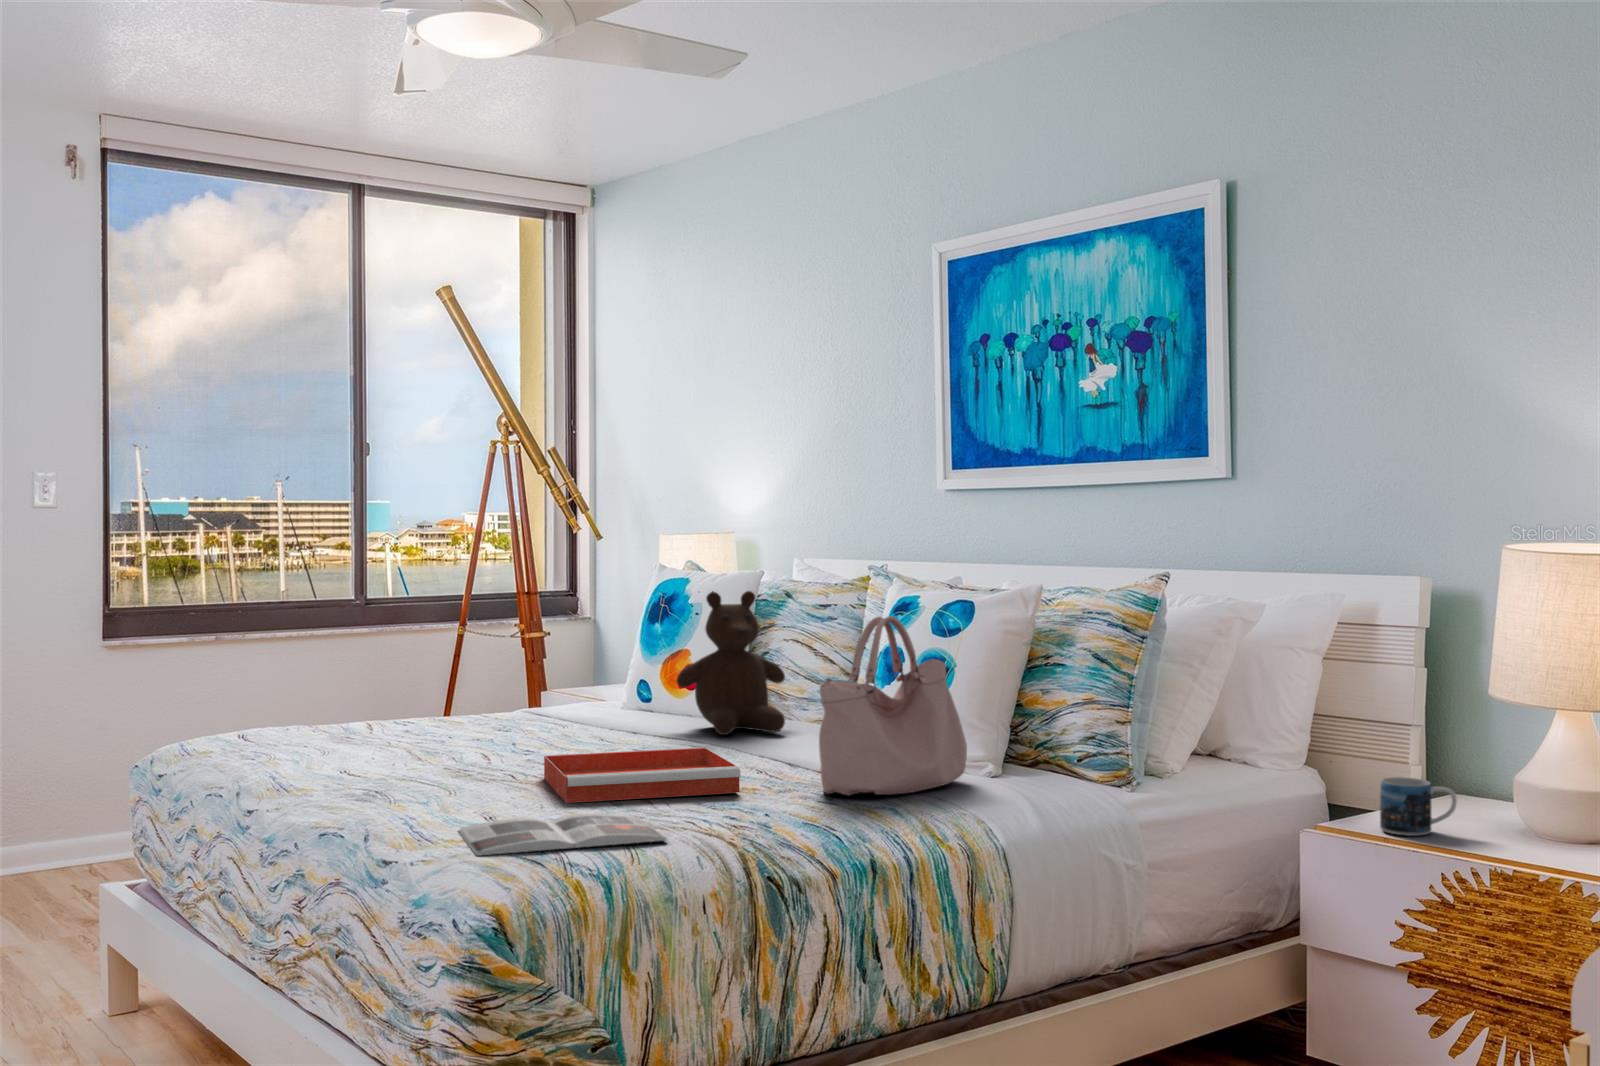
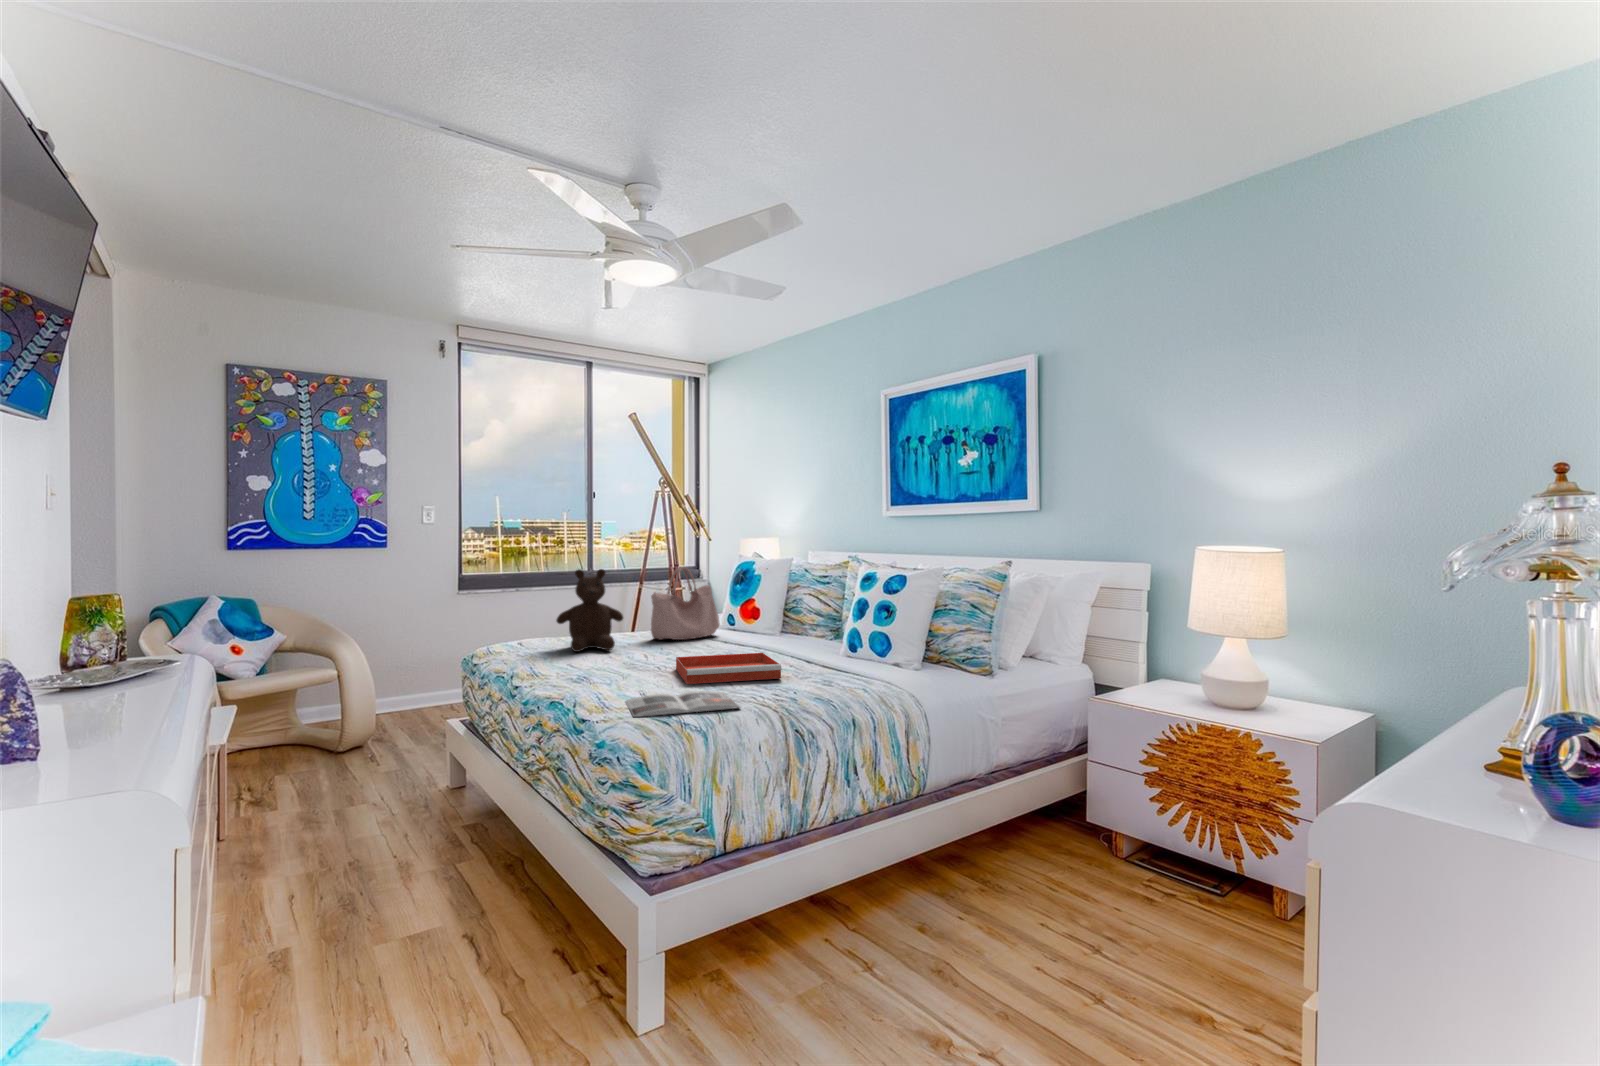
teddy bear: present [677,591,785,735] -> present [556,569,623,652]
handbag: present [819,616,967,796] -> present [651,567,720,640]
mug: present [1380,777,1457,836] -> none [1130,671,1173,704]

